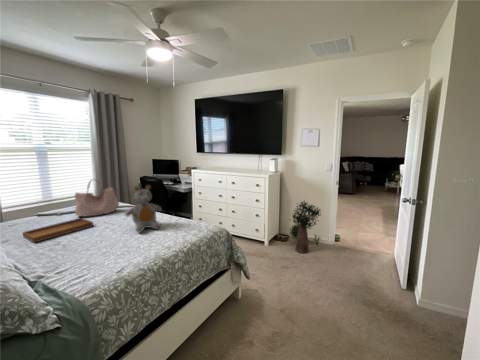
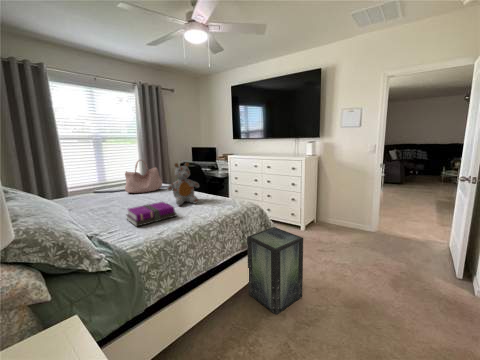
potted plant: present [290,201,320,253] -> none [326,184,362,238]
tray: present [23,213,93,242] -> none [84,187,140,211]
notebook: none [77,230,137,264] -> present [127,202,177,227]
storage box: none [213,250,269,344] -> present [247,227,303,315]

